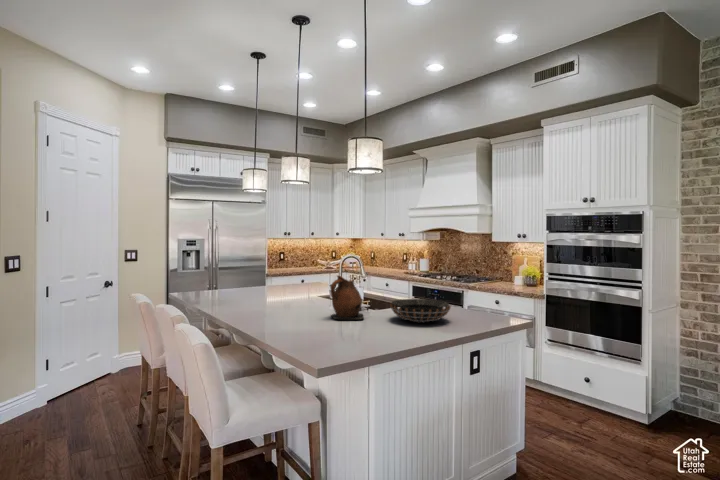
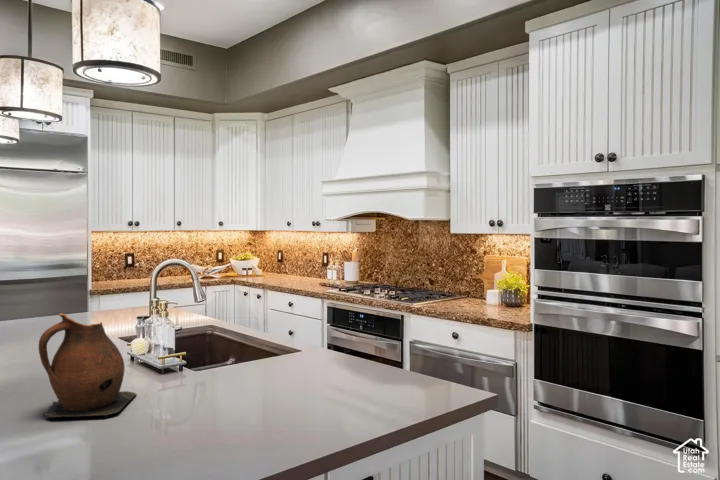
decorative bowl: present [390,299,451,322] -> none [176,358,316,421]

